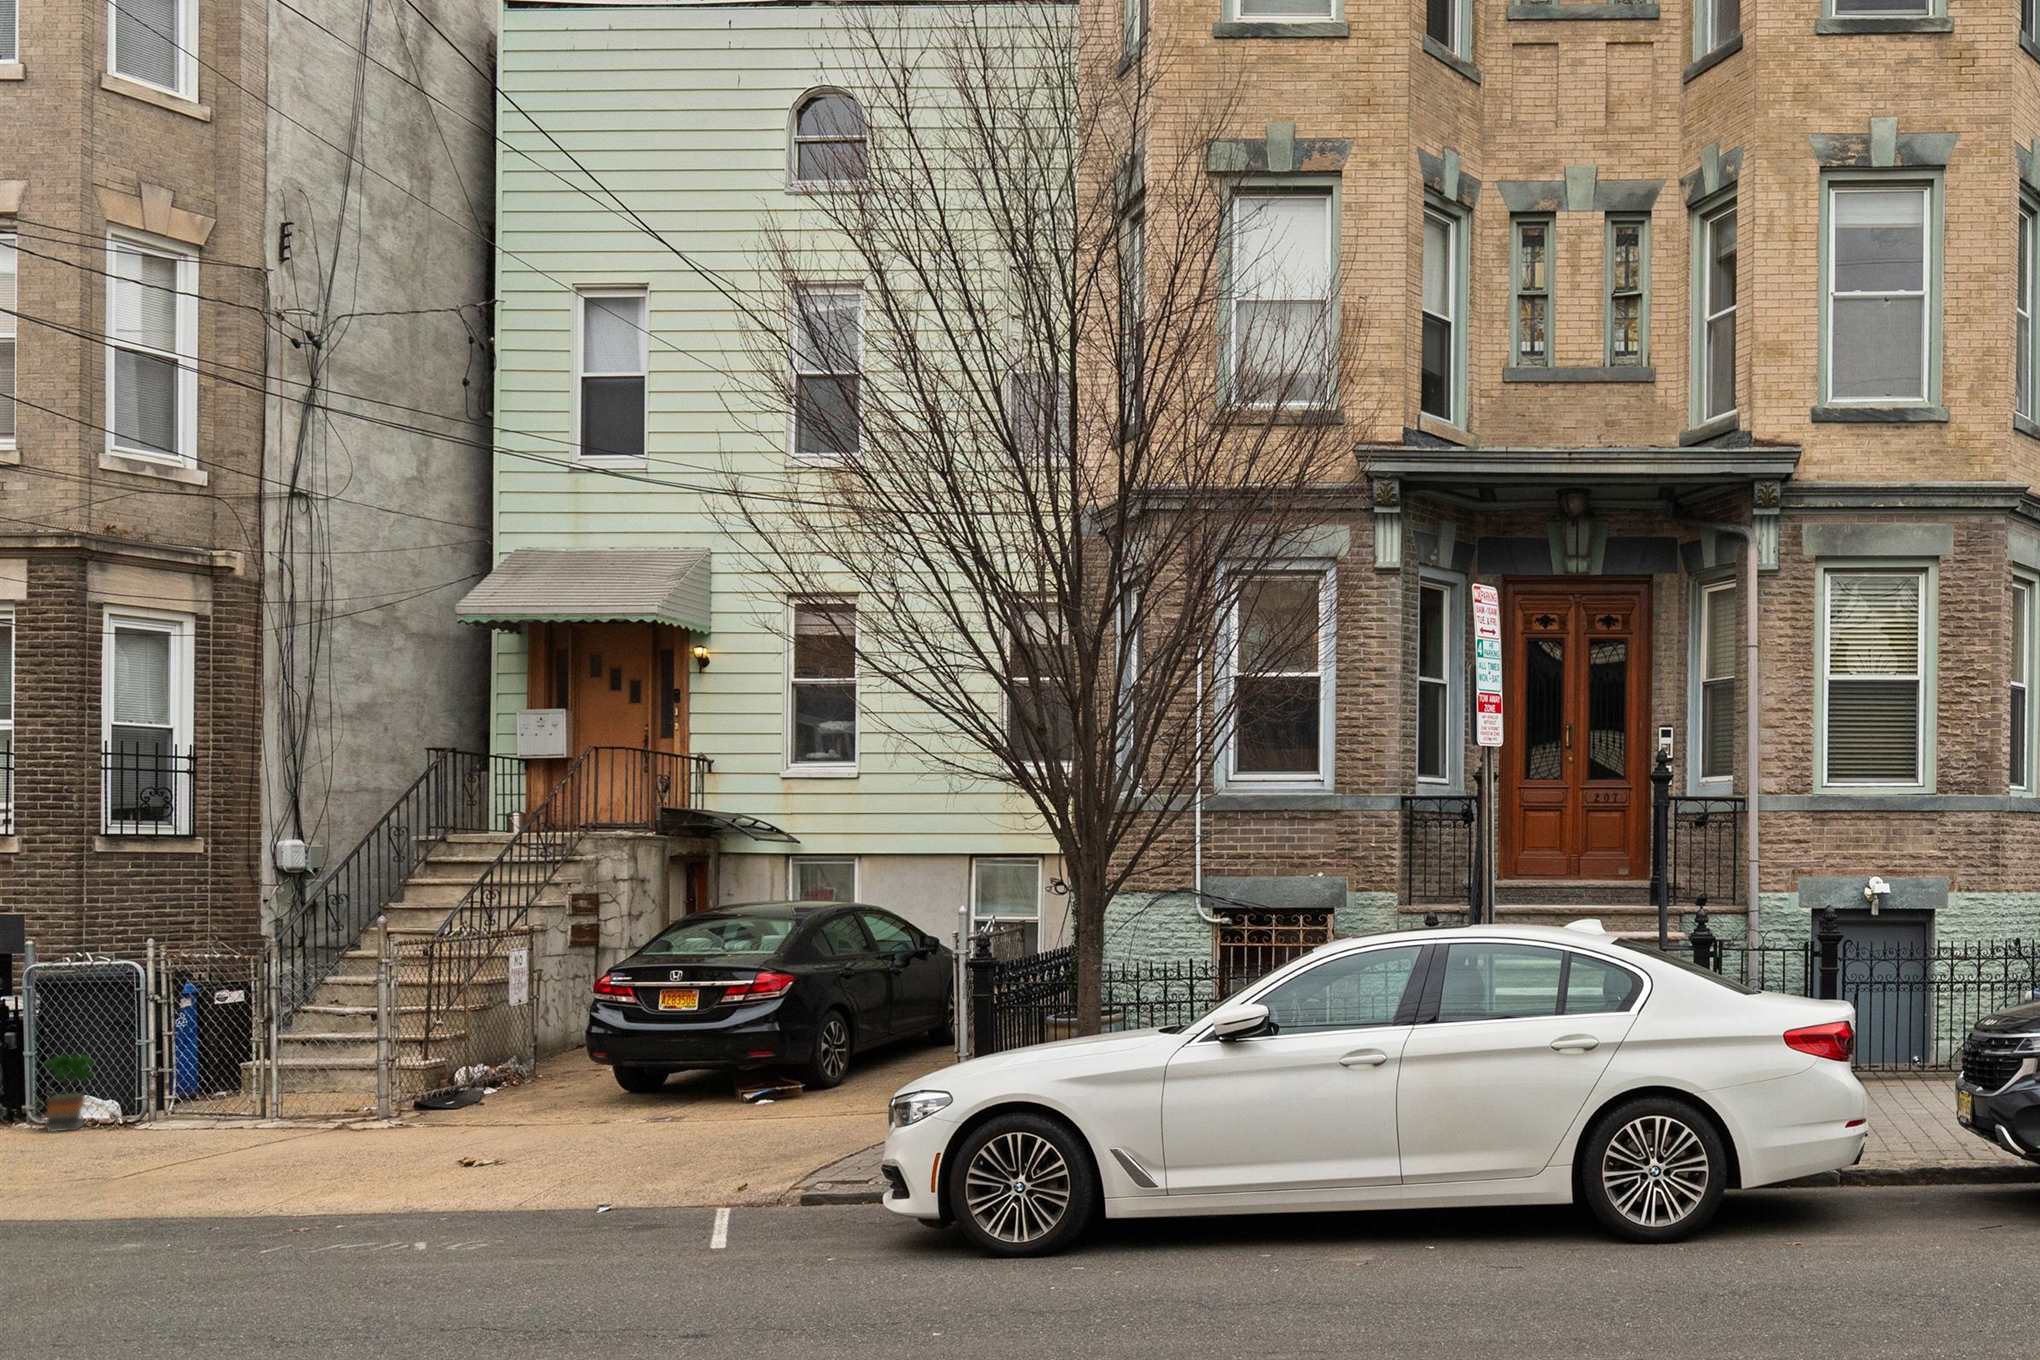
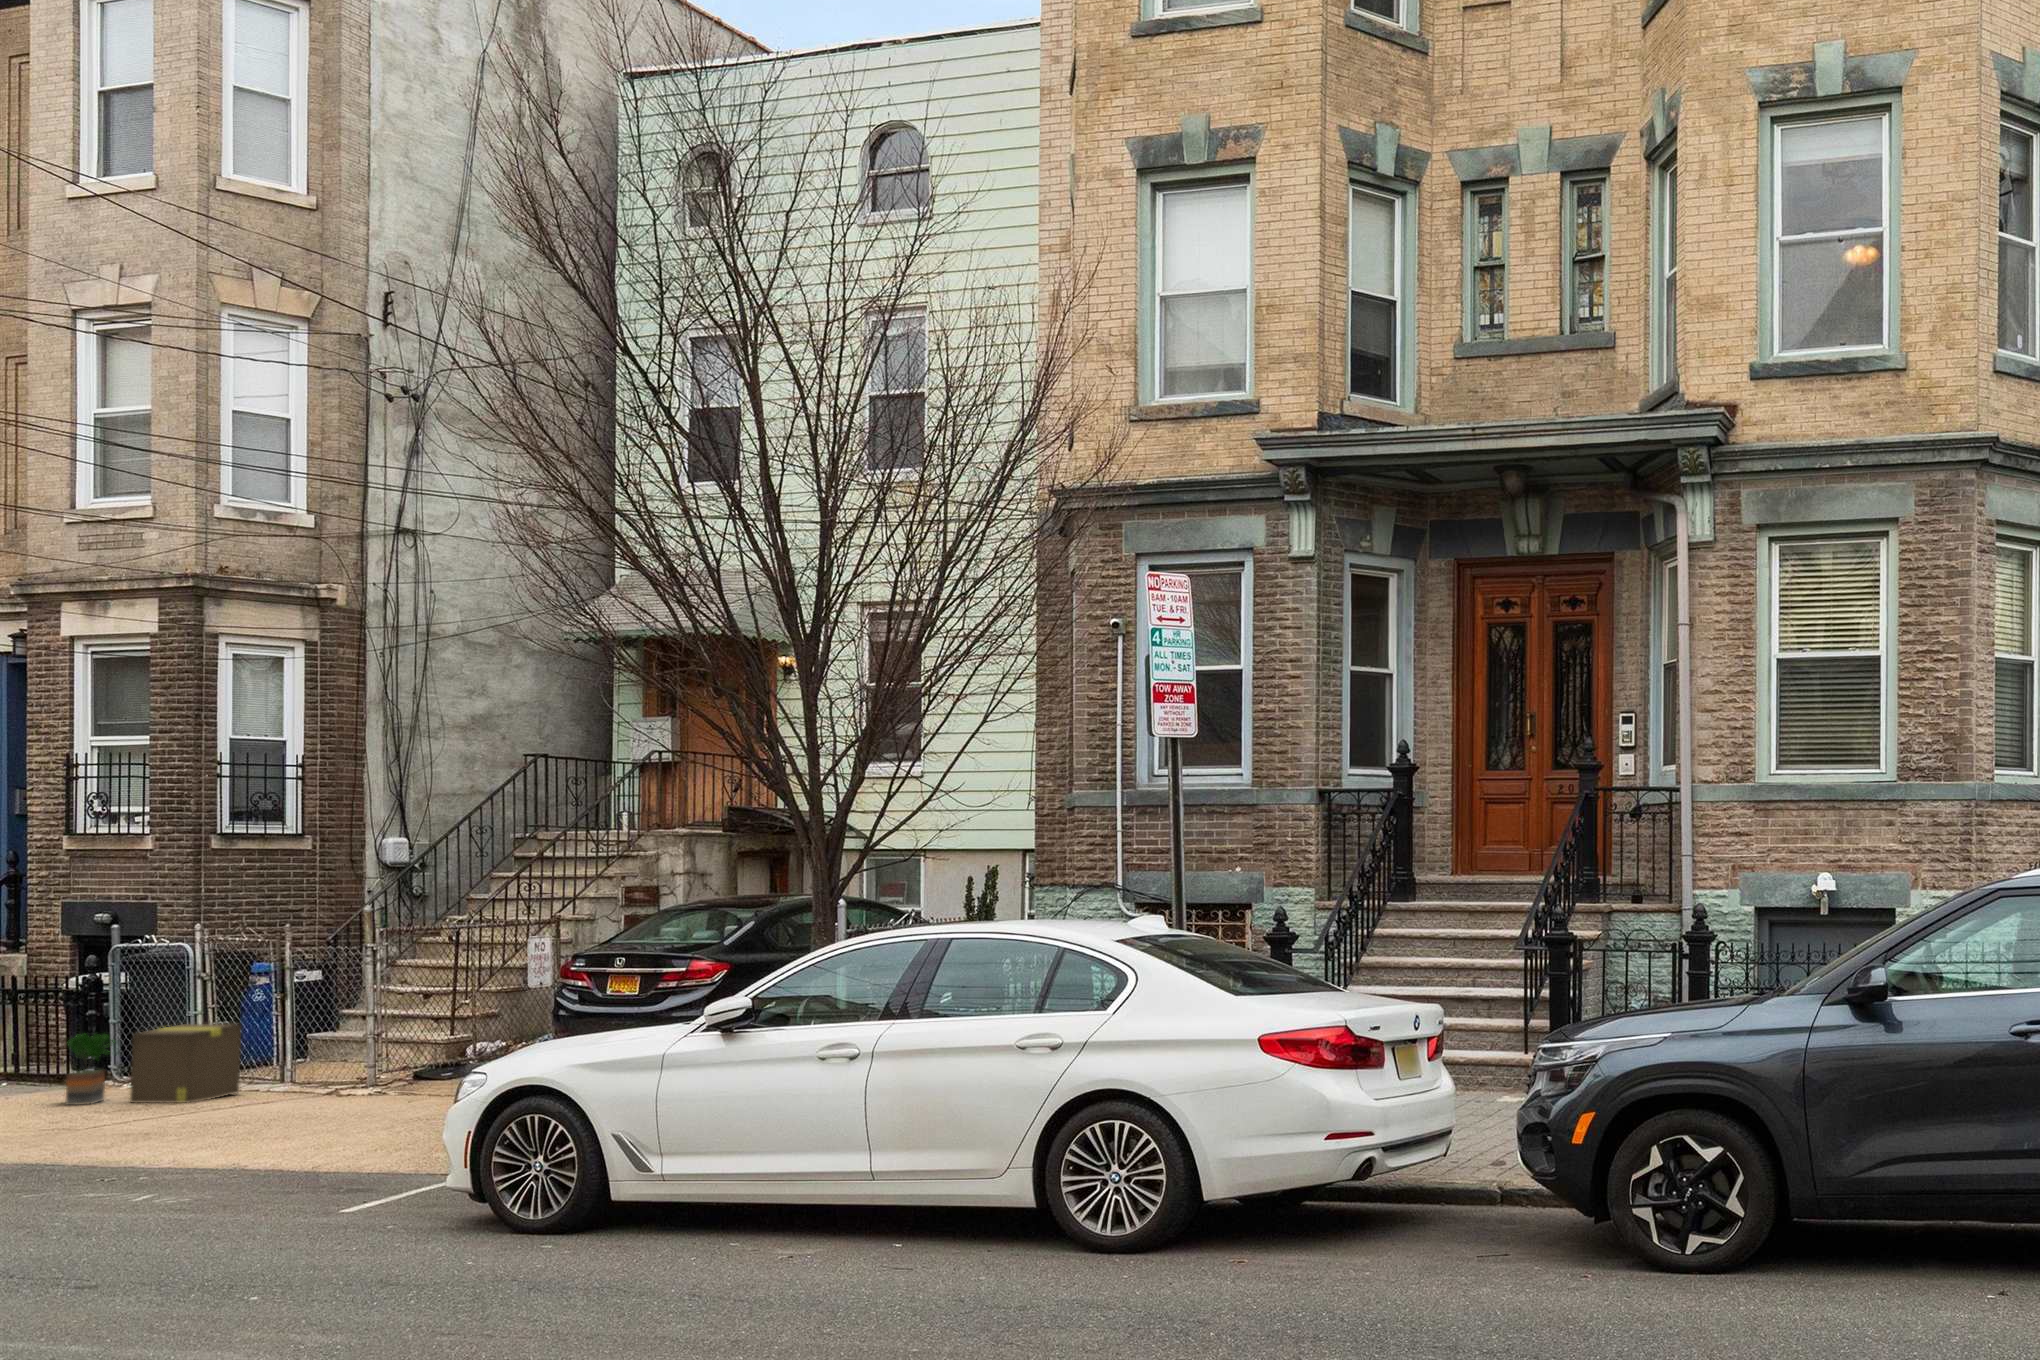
cardboard box: none [121,1040,233,1129] -> present [130,1024,241,1103]

